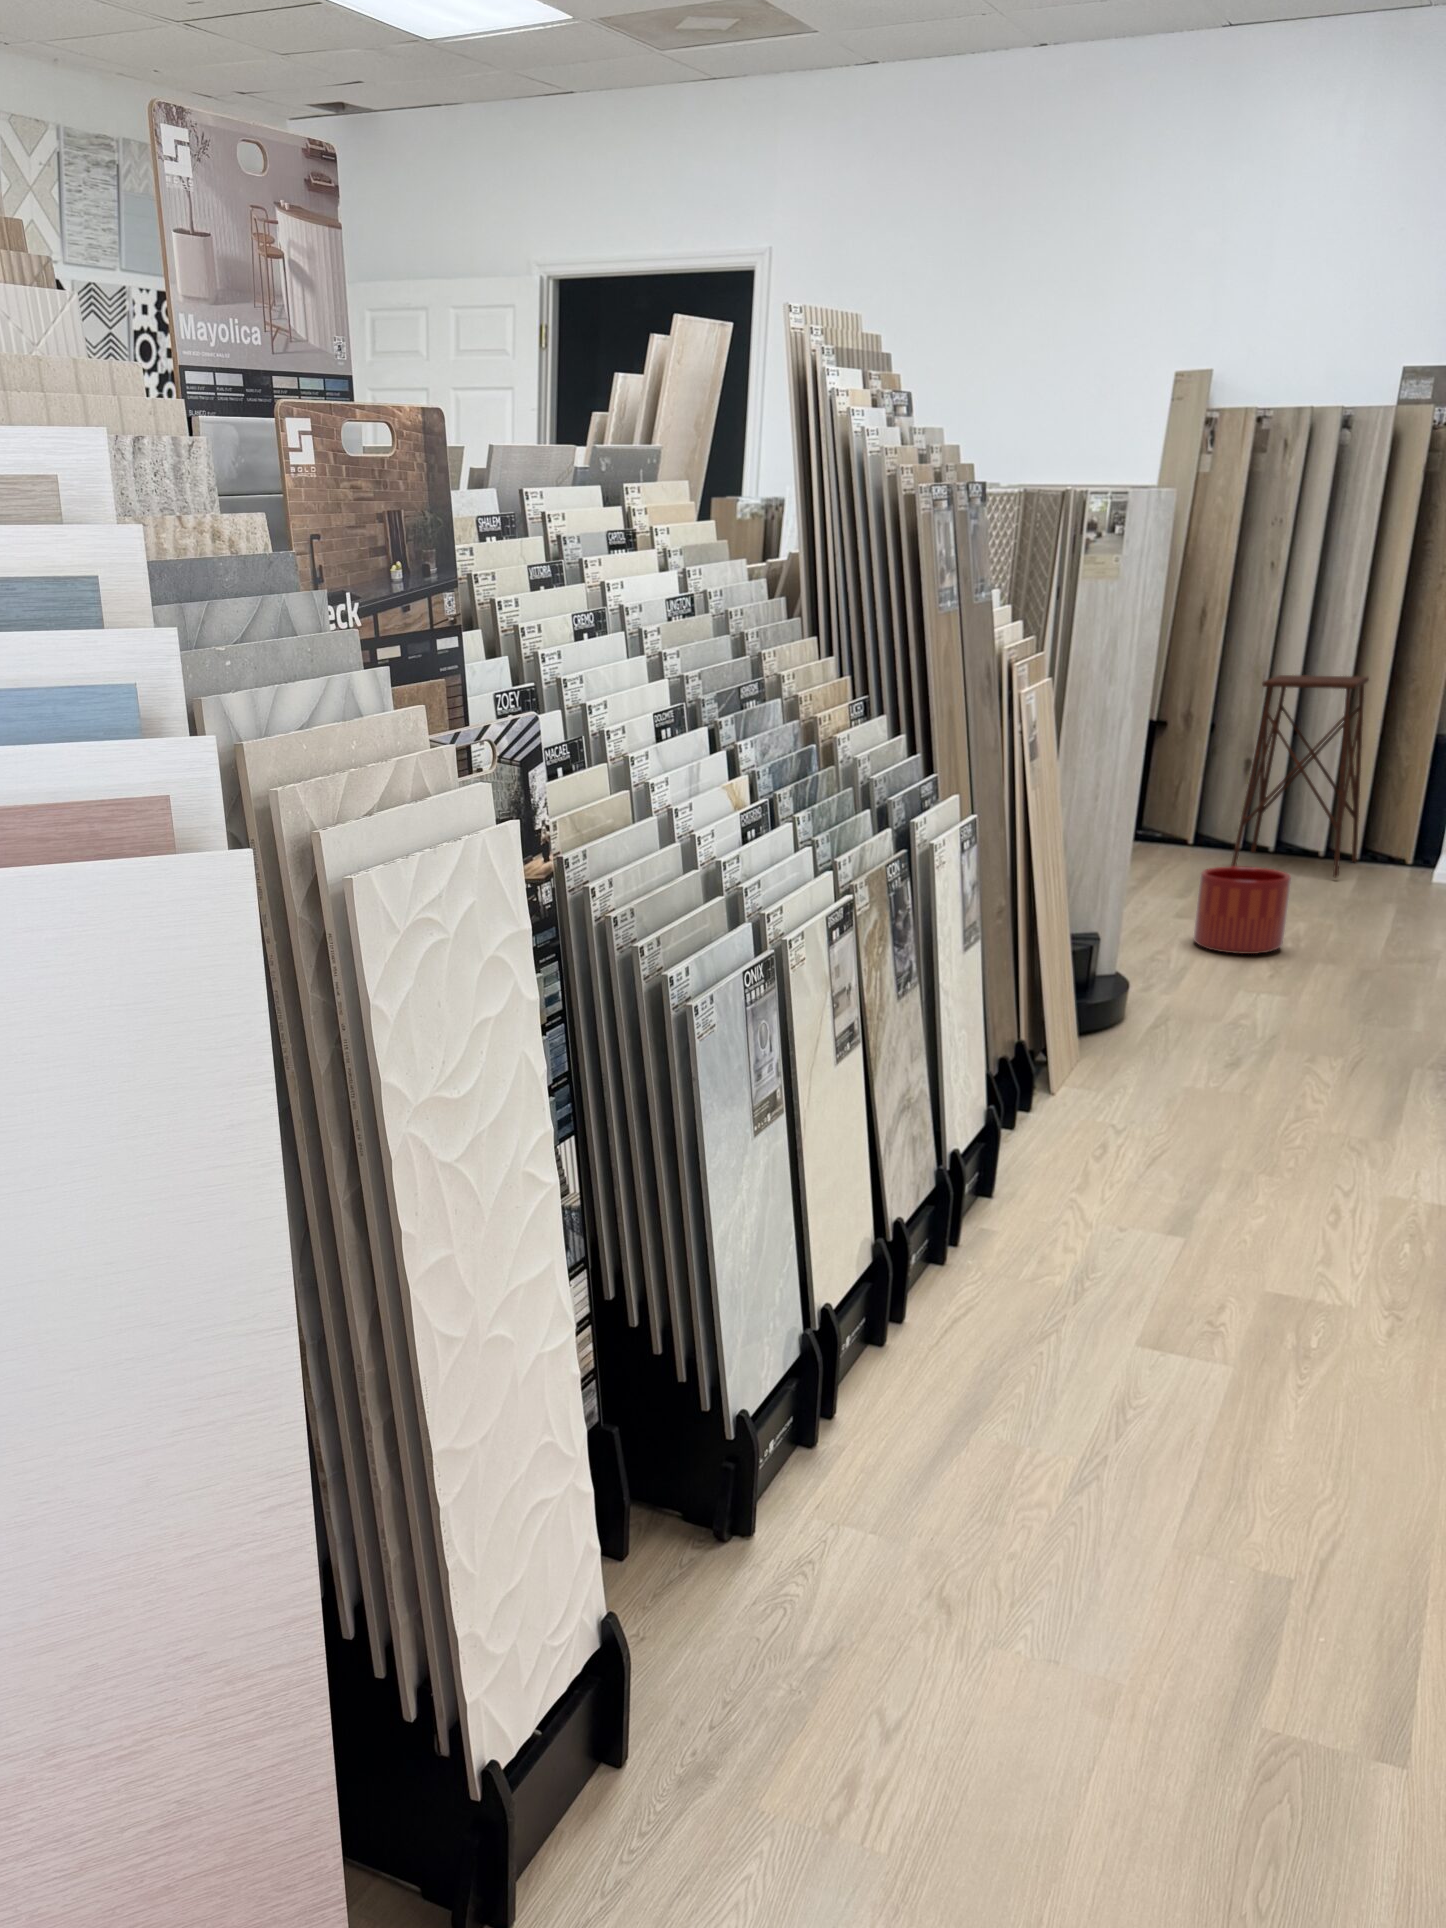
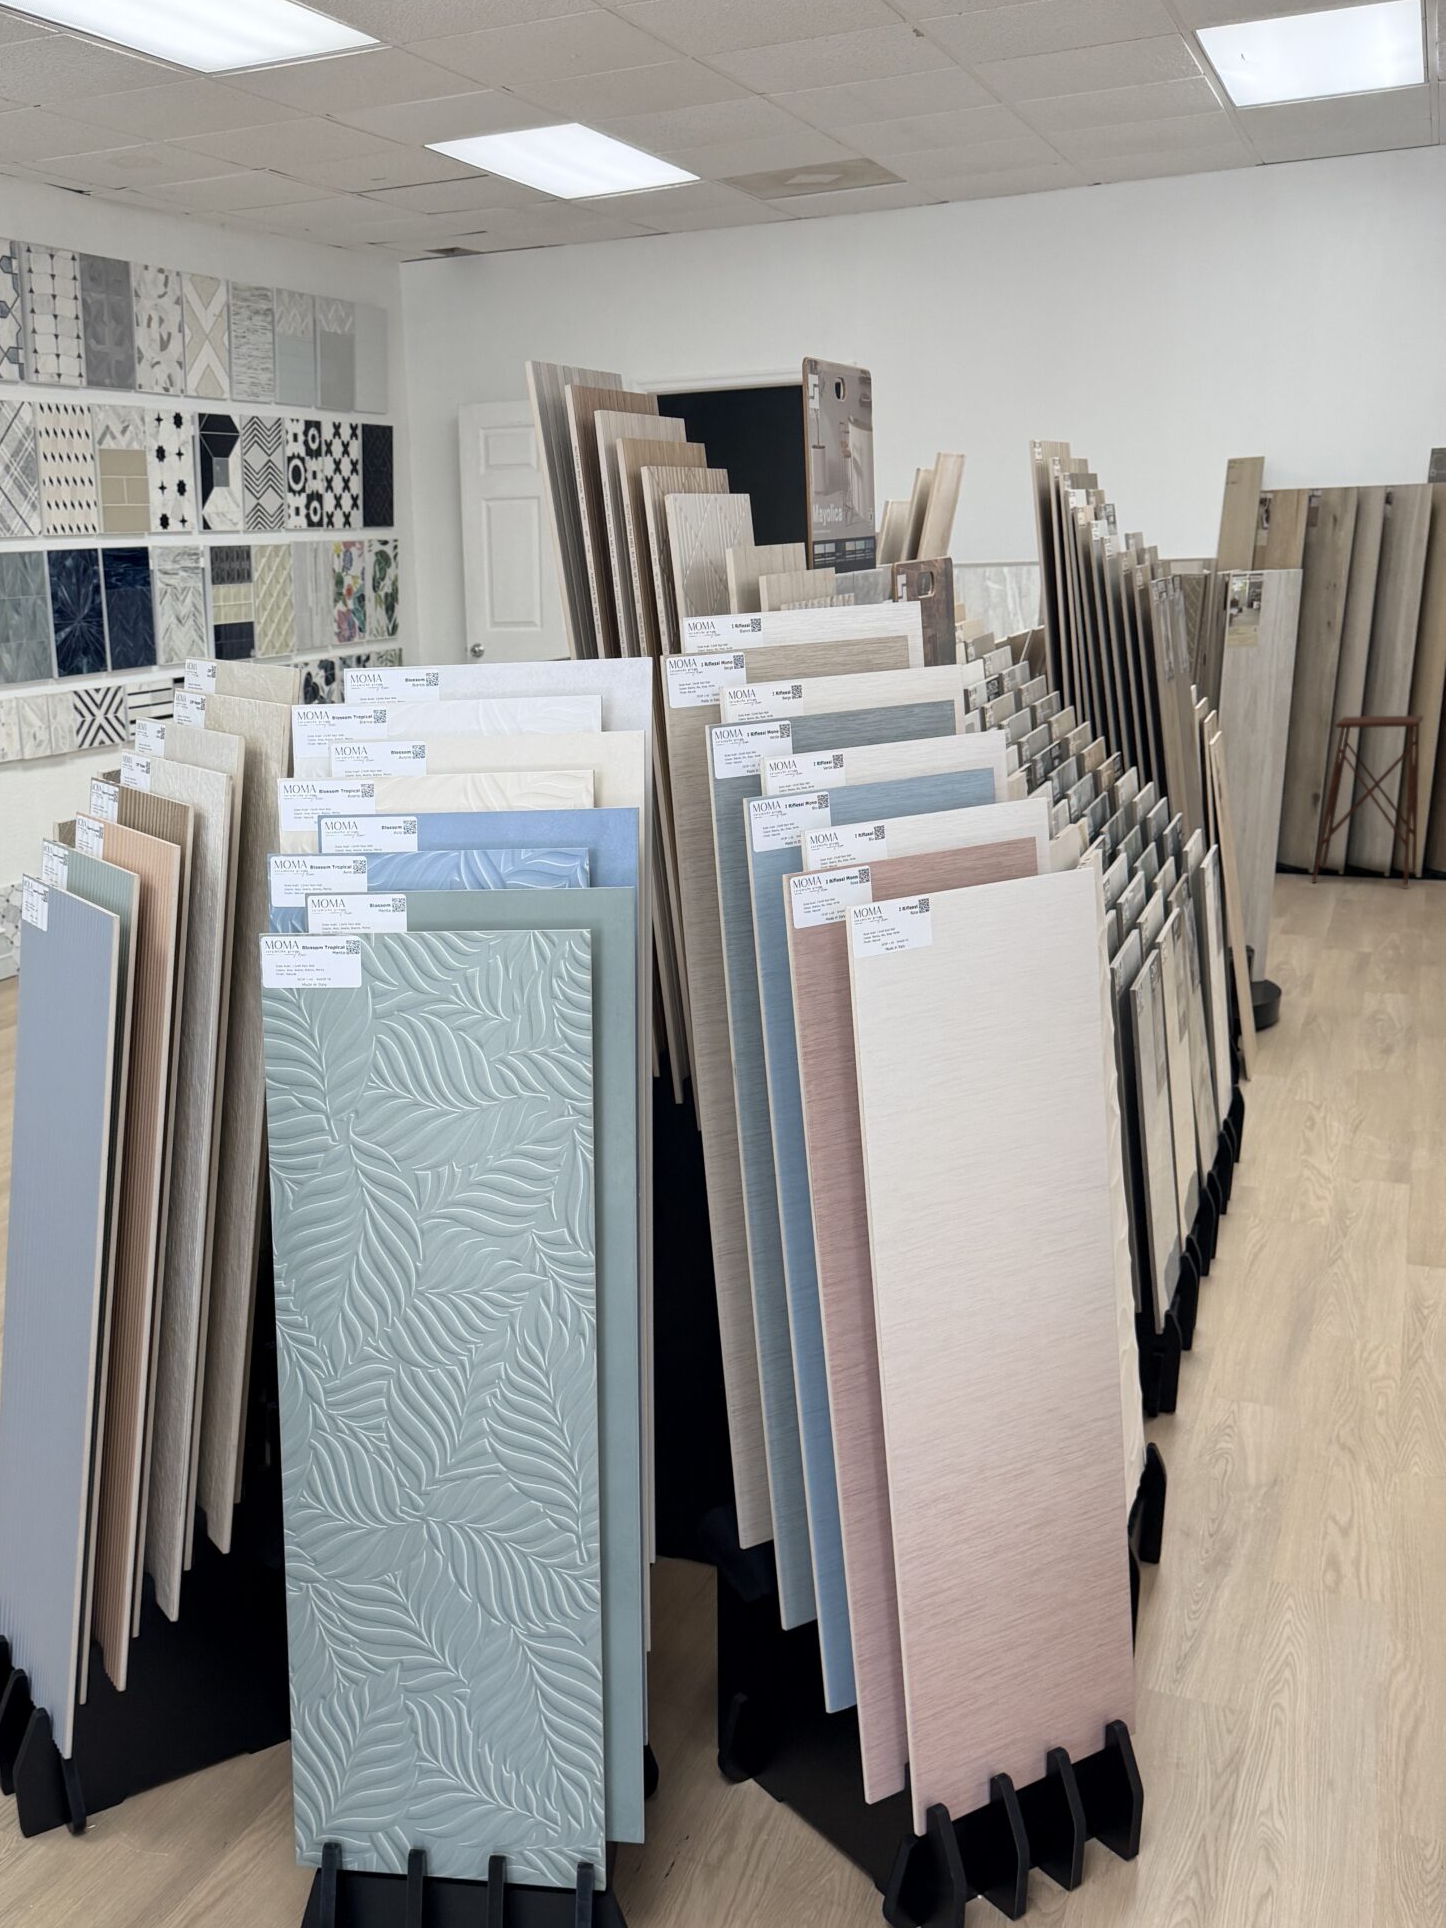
planter: present [1194,866,1291,954] -> none [1311,881,1396,953]

